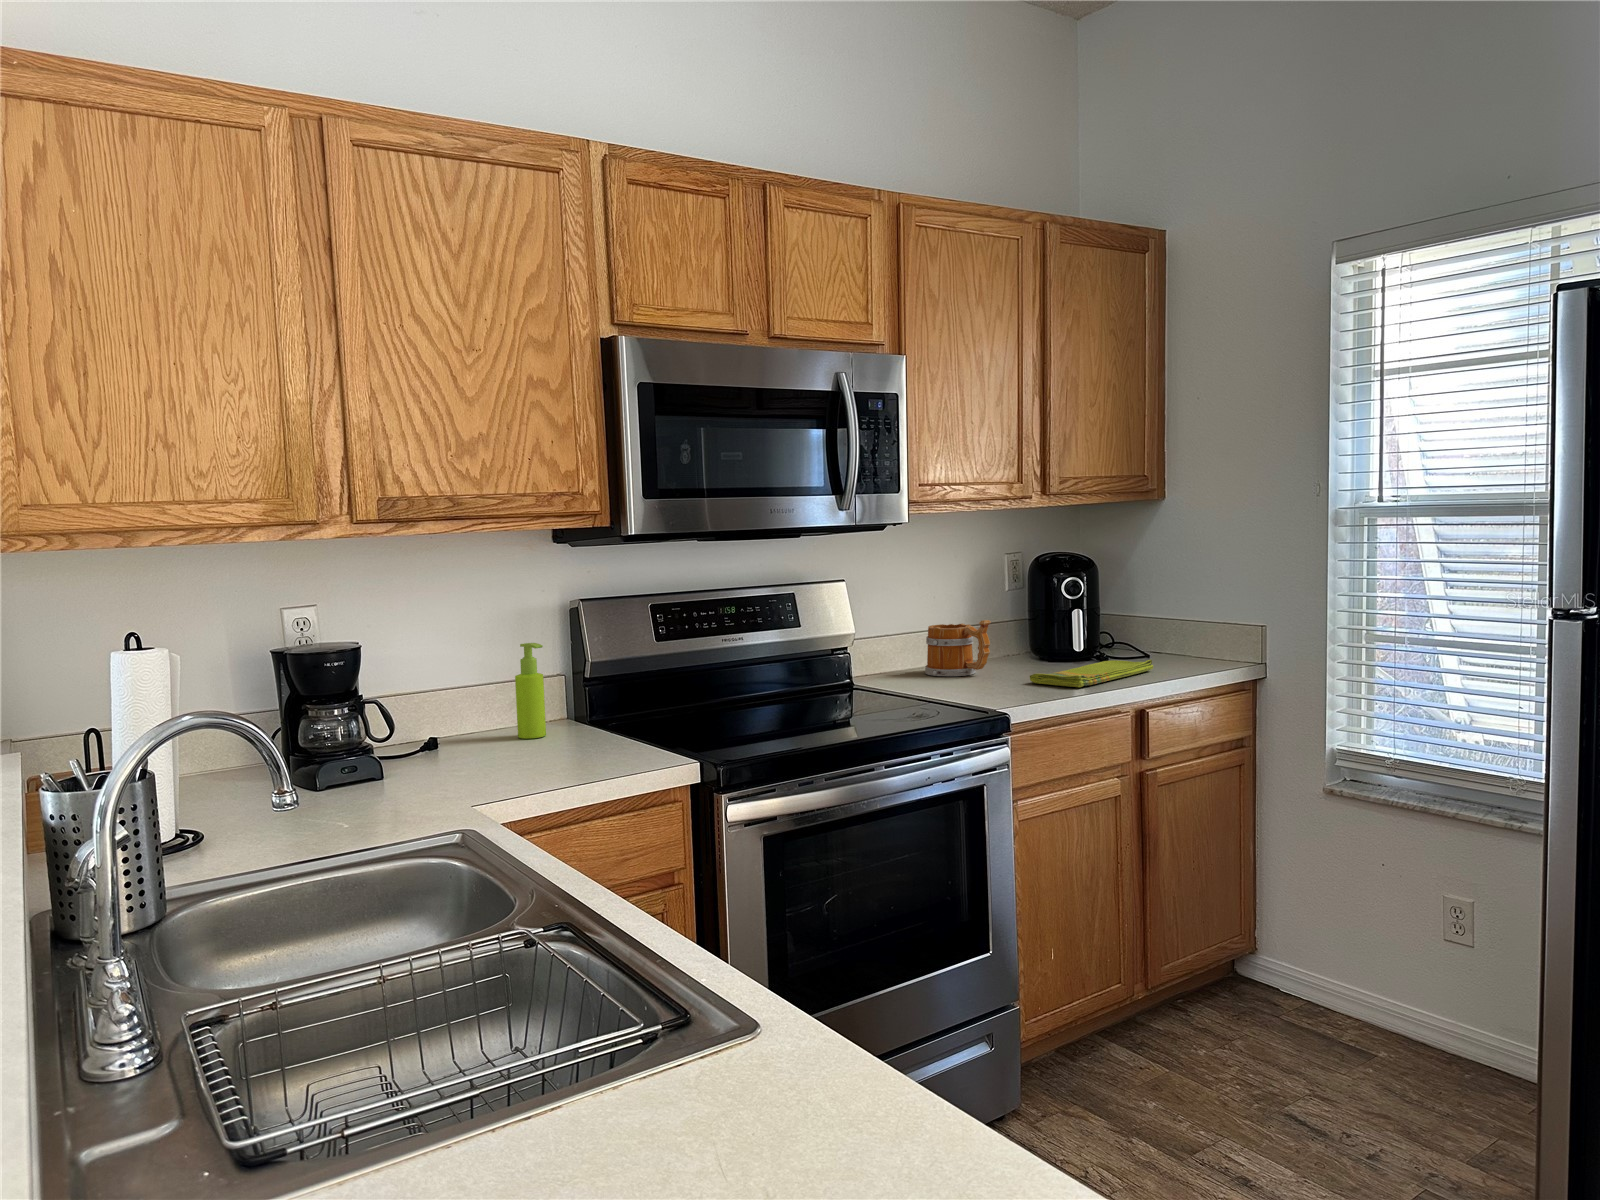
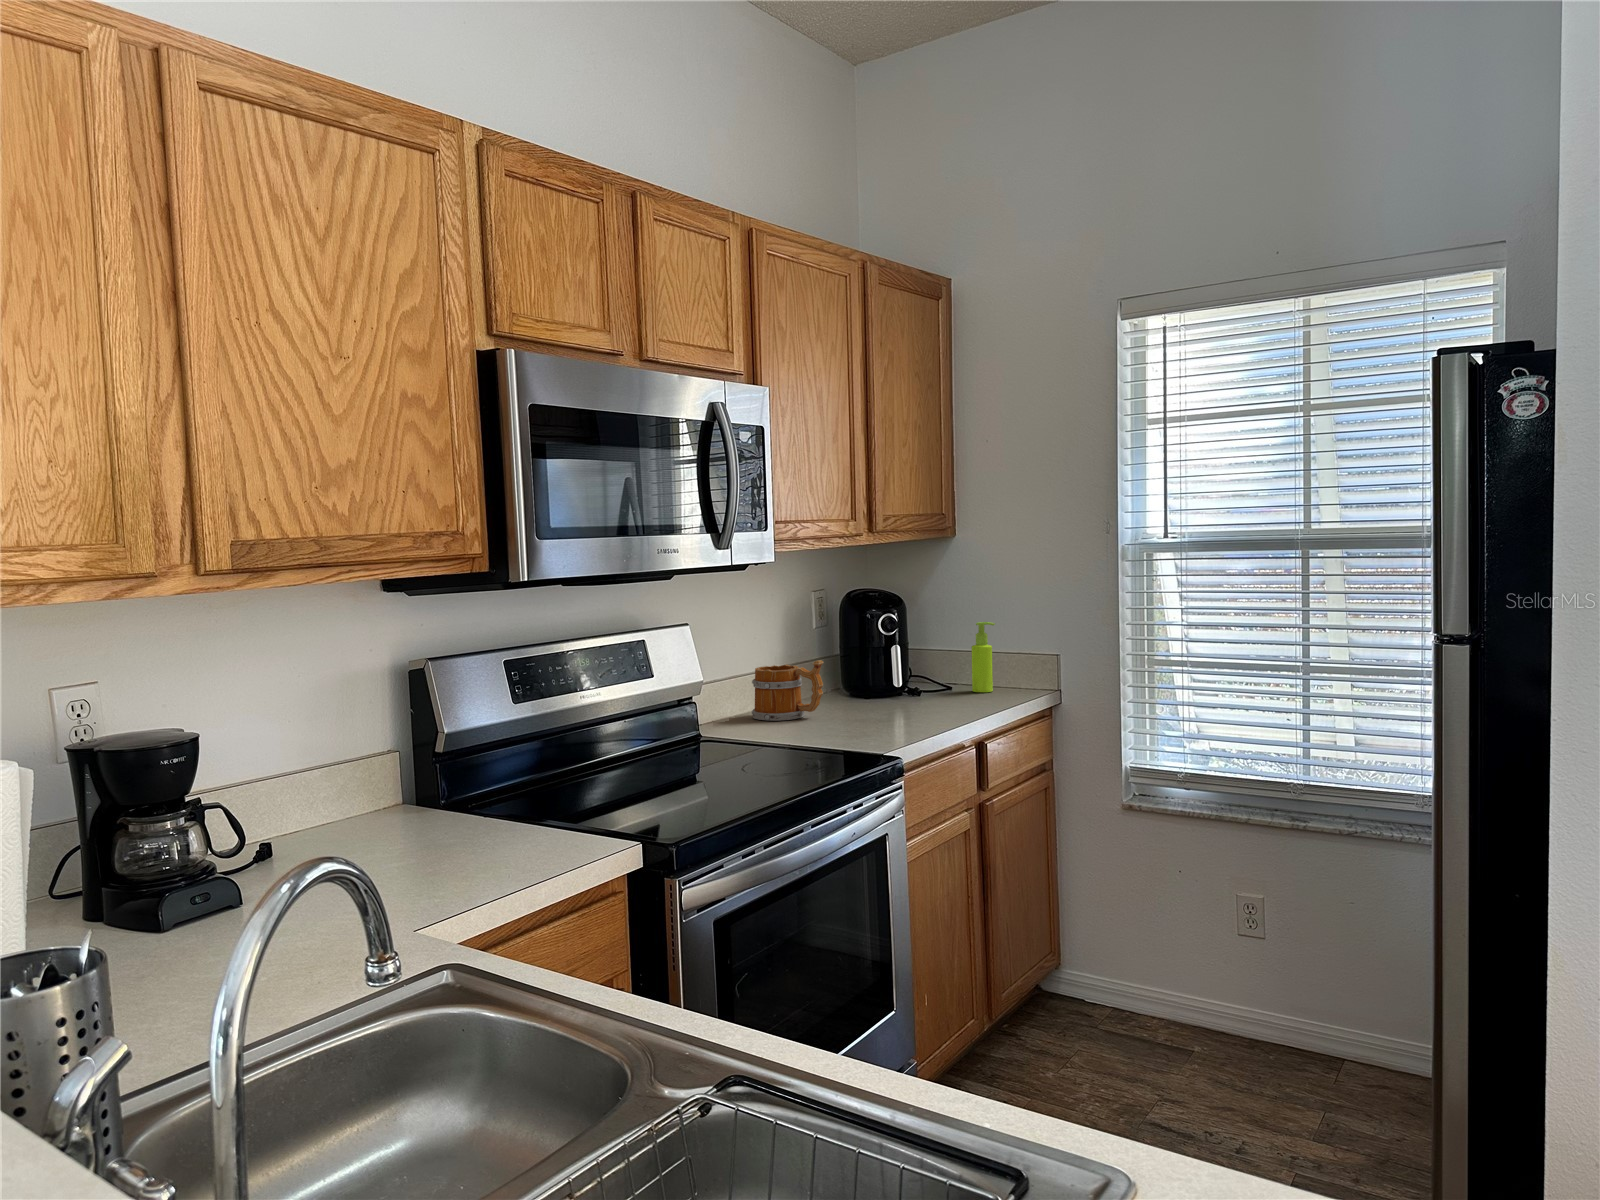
soap dispenser: present [515,643,546,739] -> present [971,622,995,692]
dish towel: present [1030,660,1153,687] -> none [873,693,973,725]

